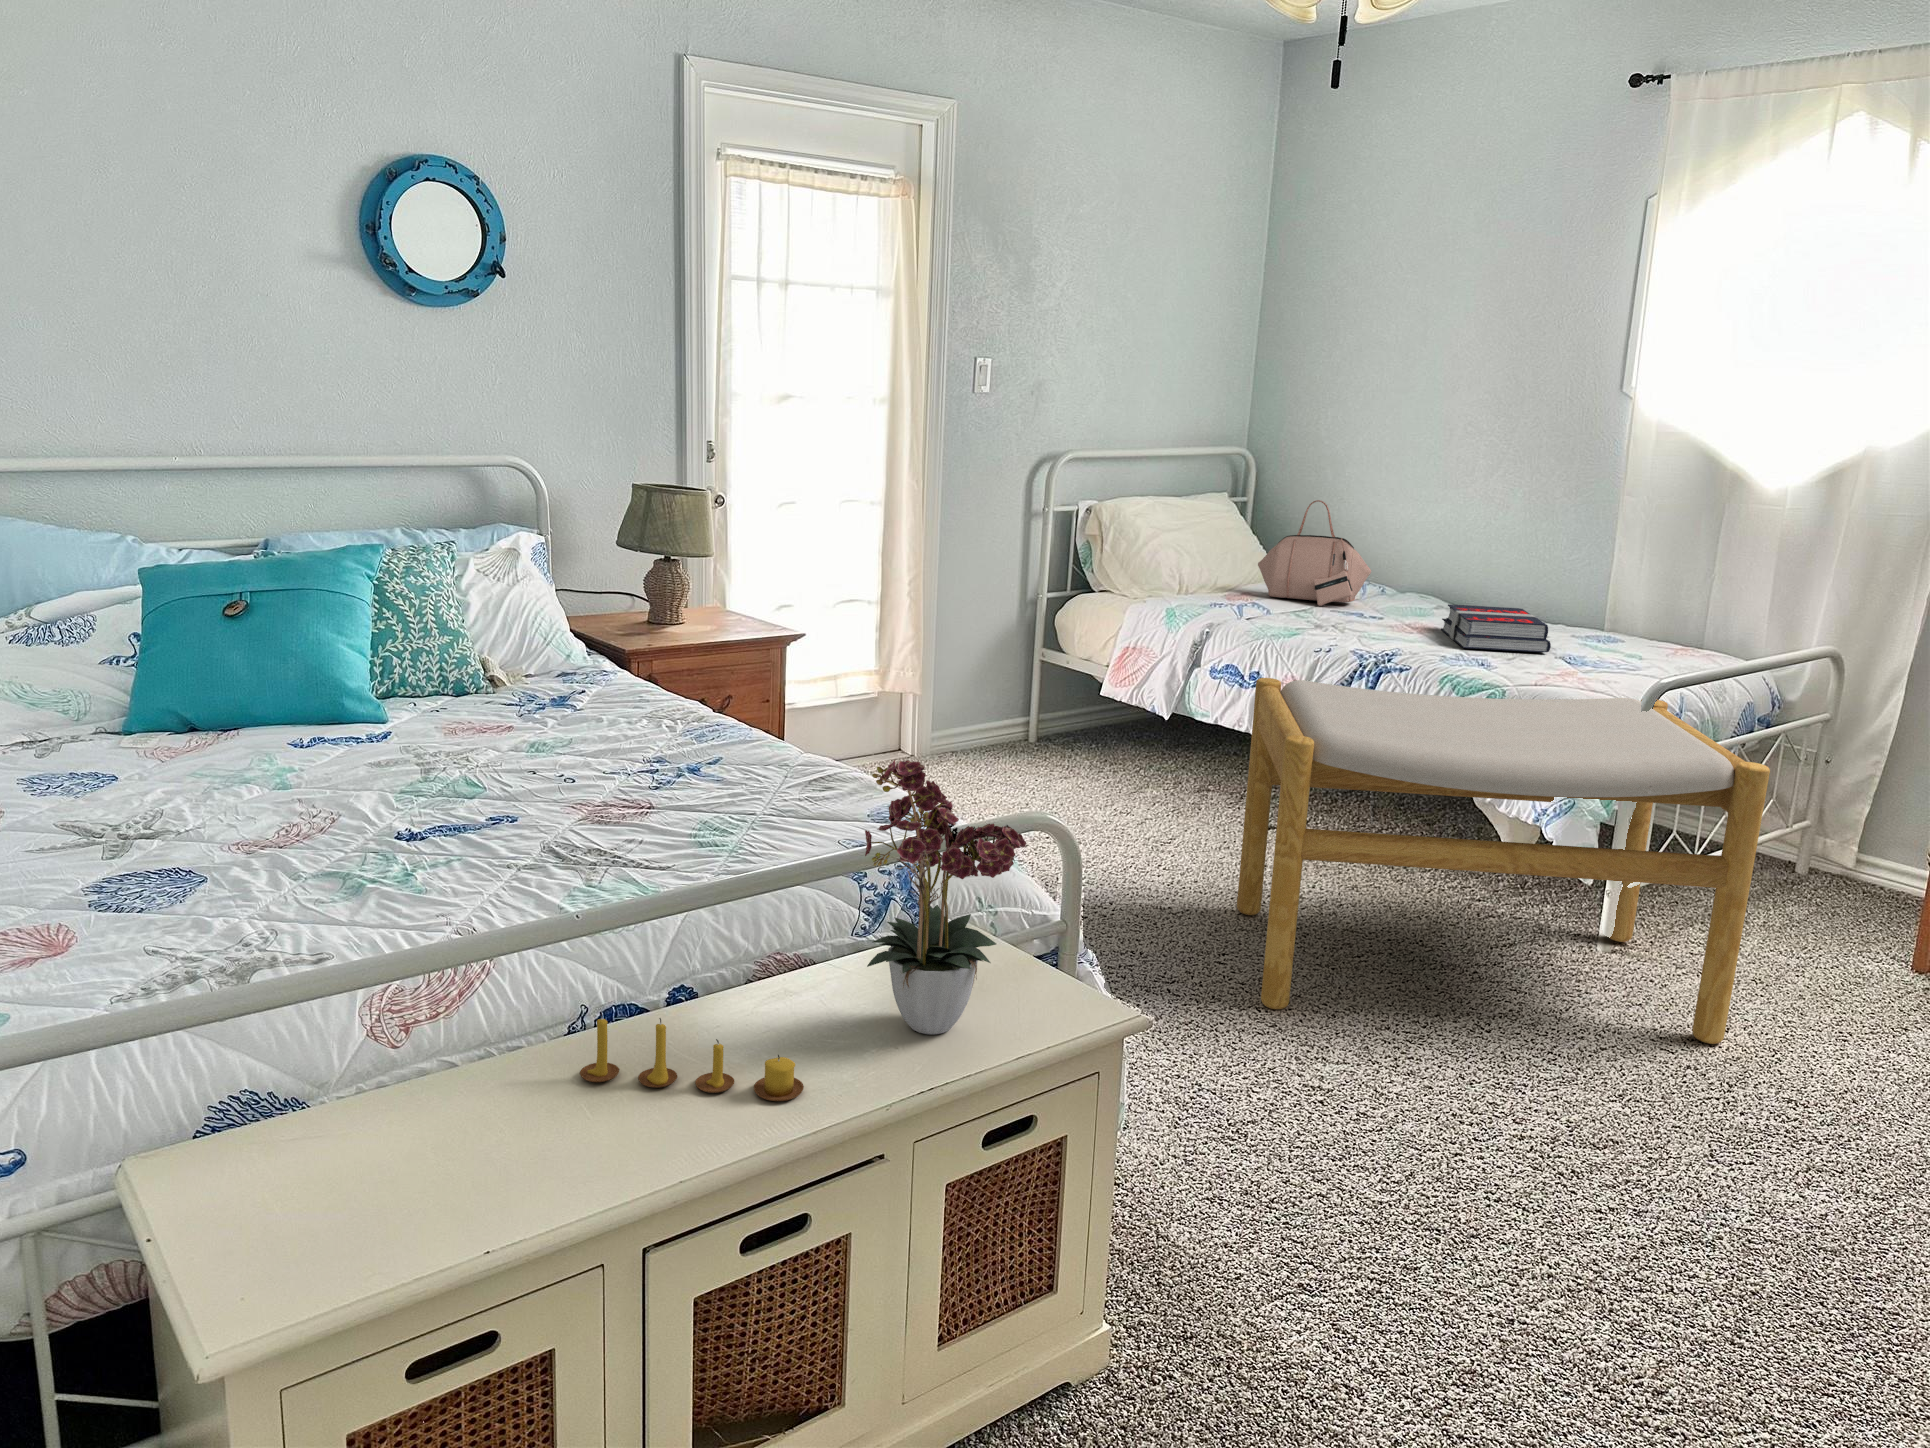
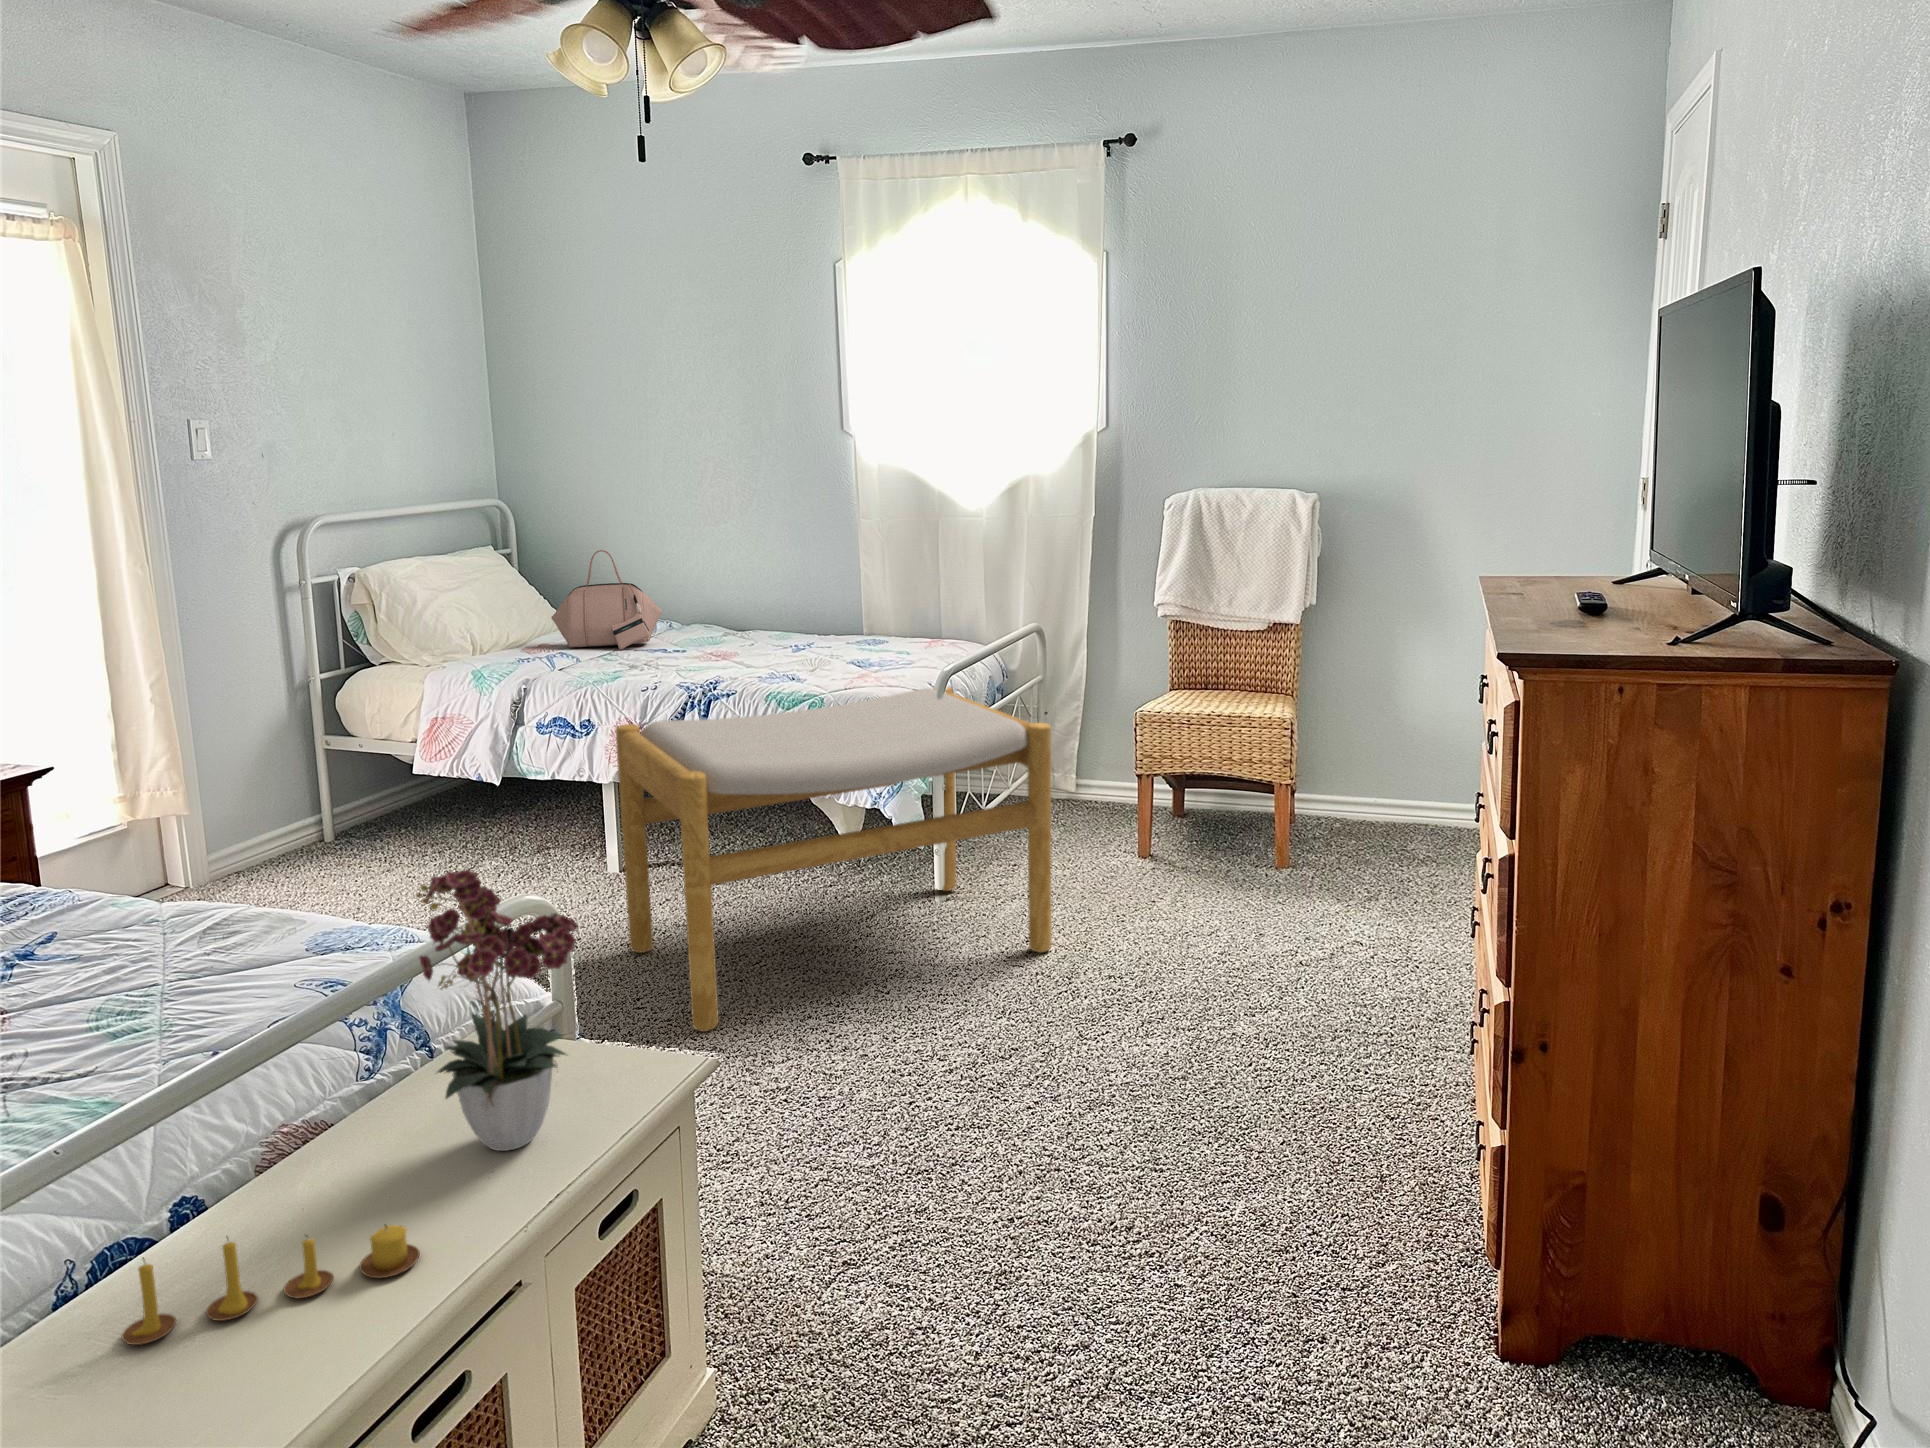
book: present [1441,604,1551,652] -> none [738,626,837,668]

